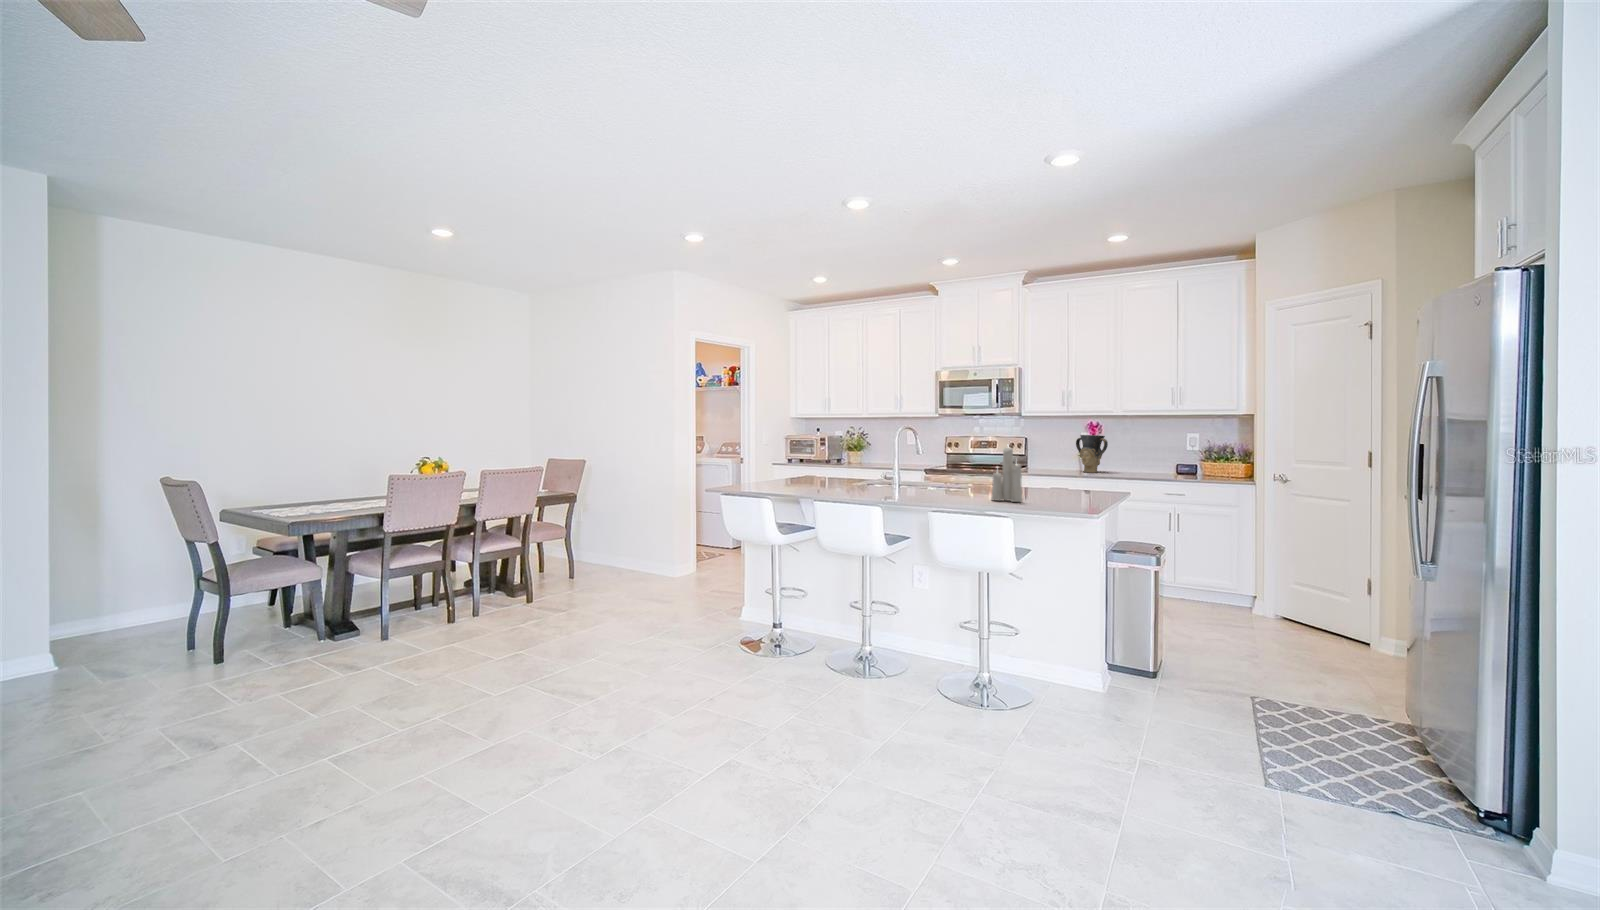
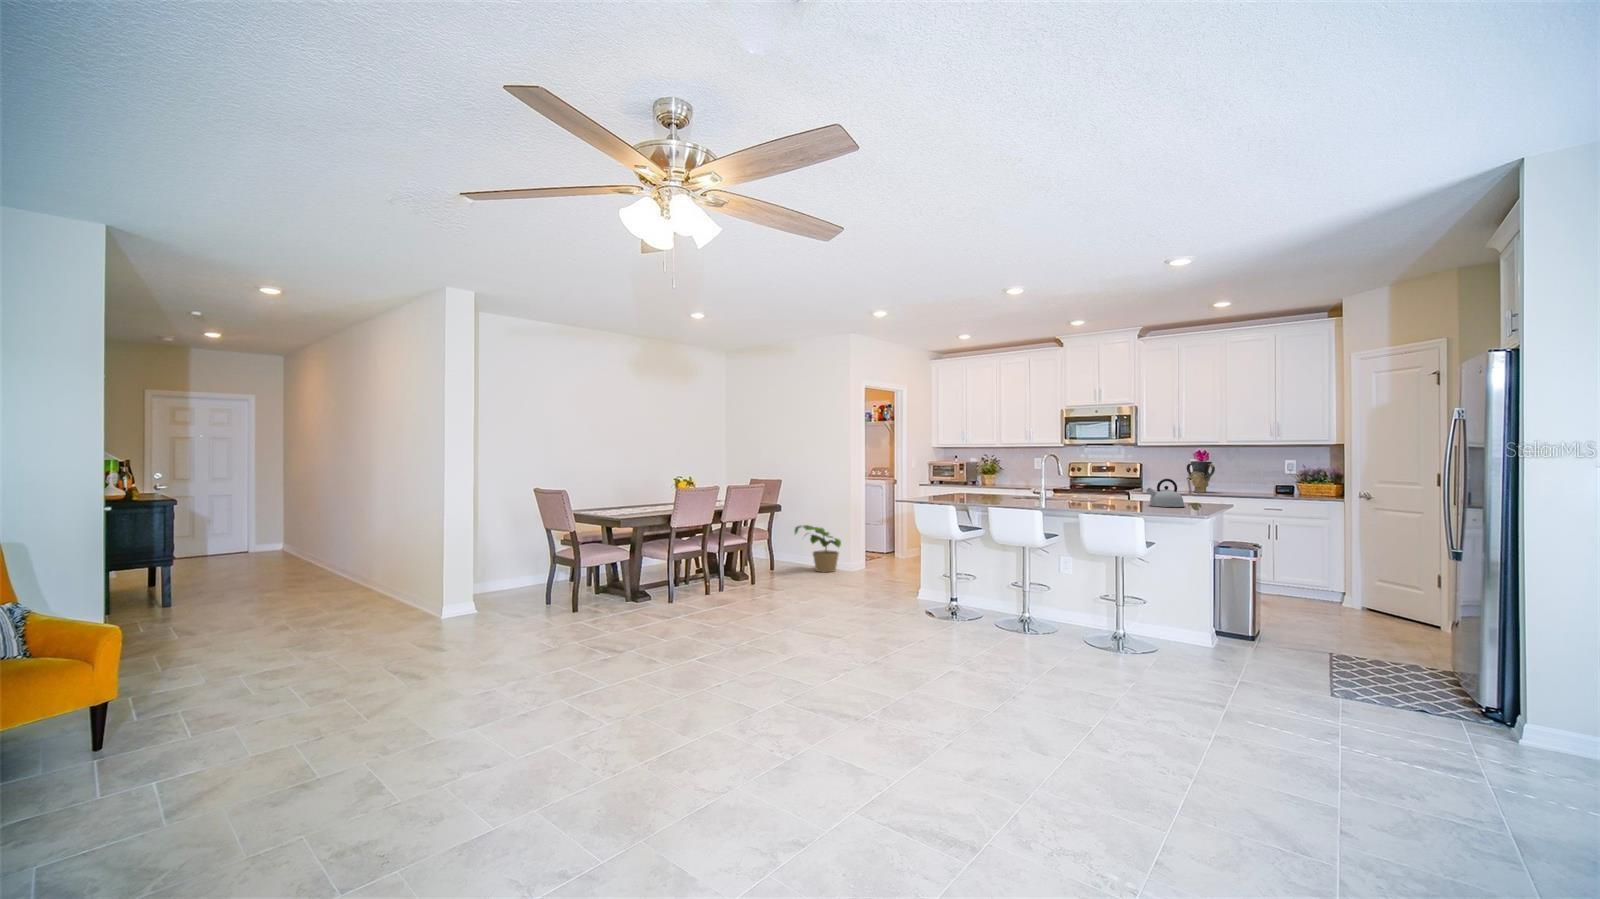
candle: present [991,448,1022,502] -> none [1121,462,1146,509]
kettle: none [1025,459,1073,497] -> present [1146,479,1184,507]
potted plant: none [597,519,663,578] -> present [795,525,841,572]

